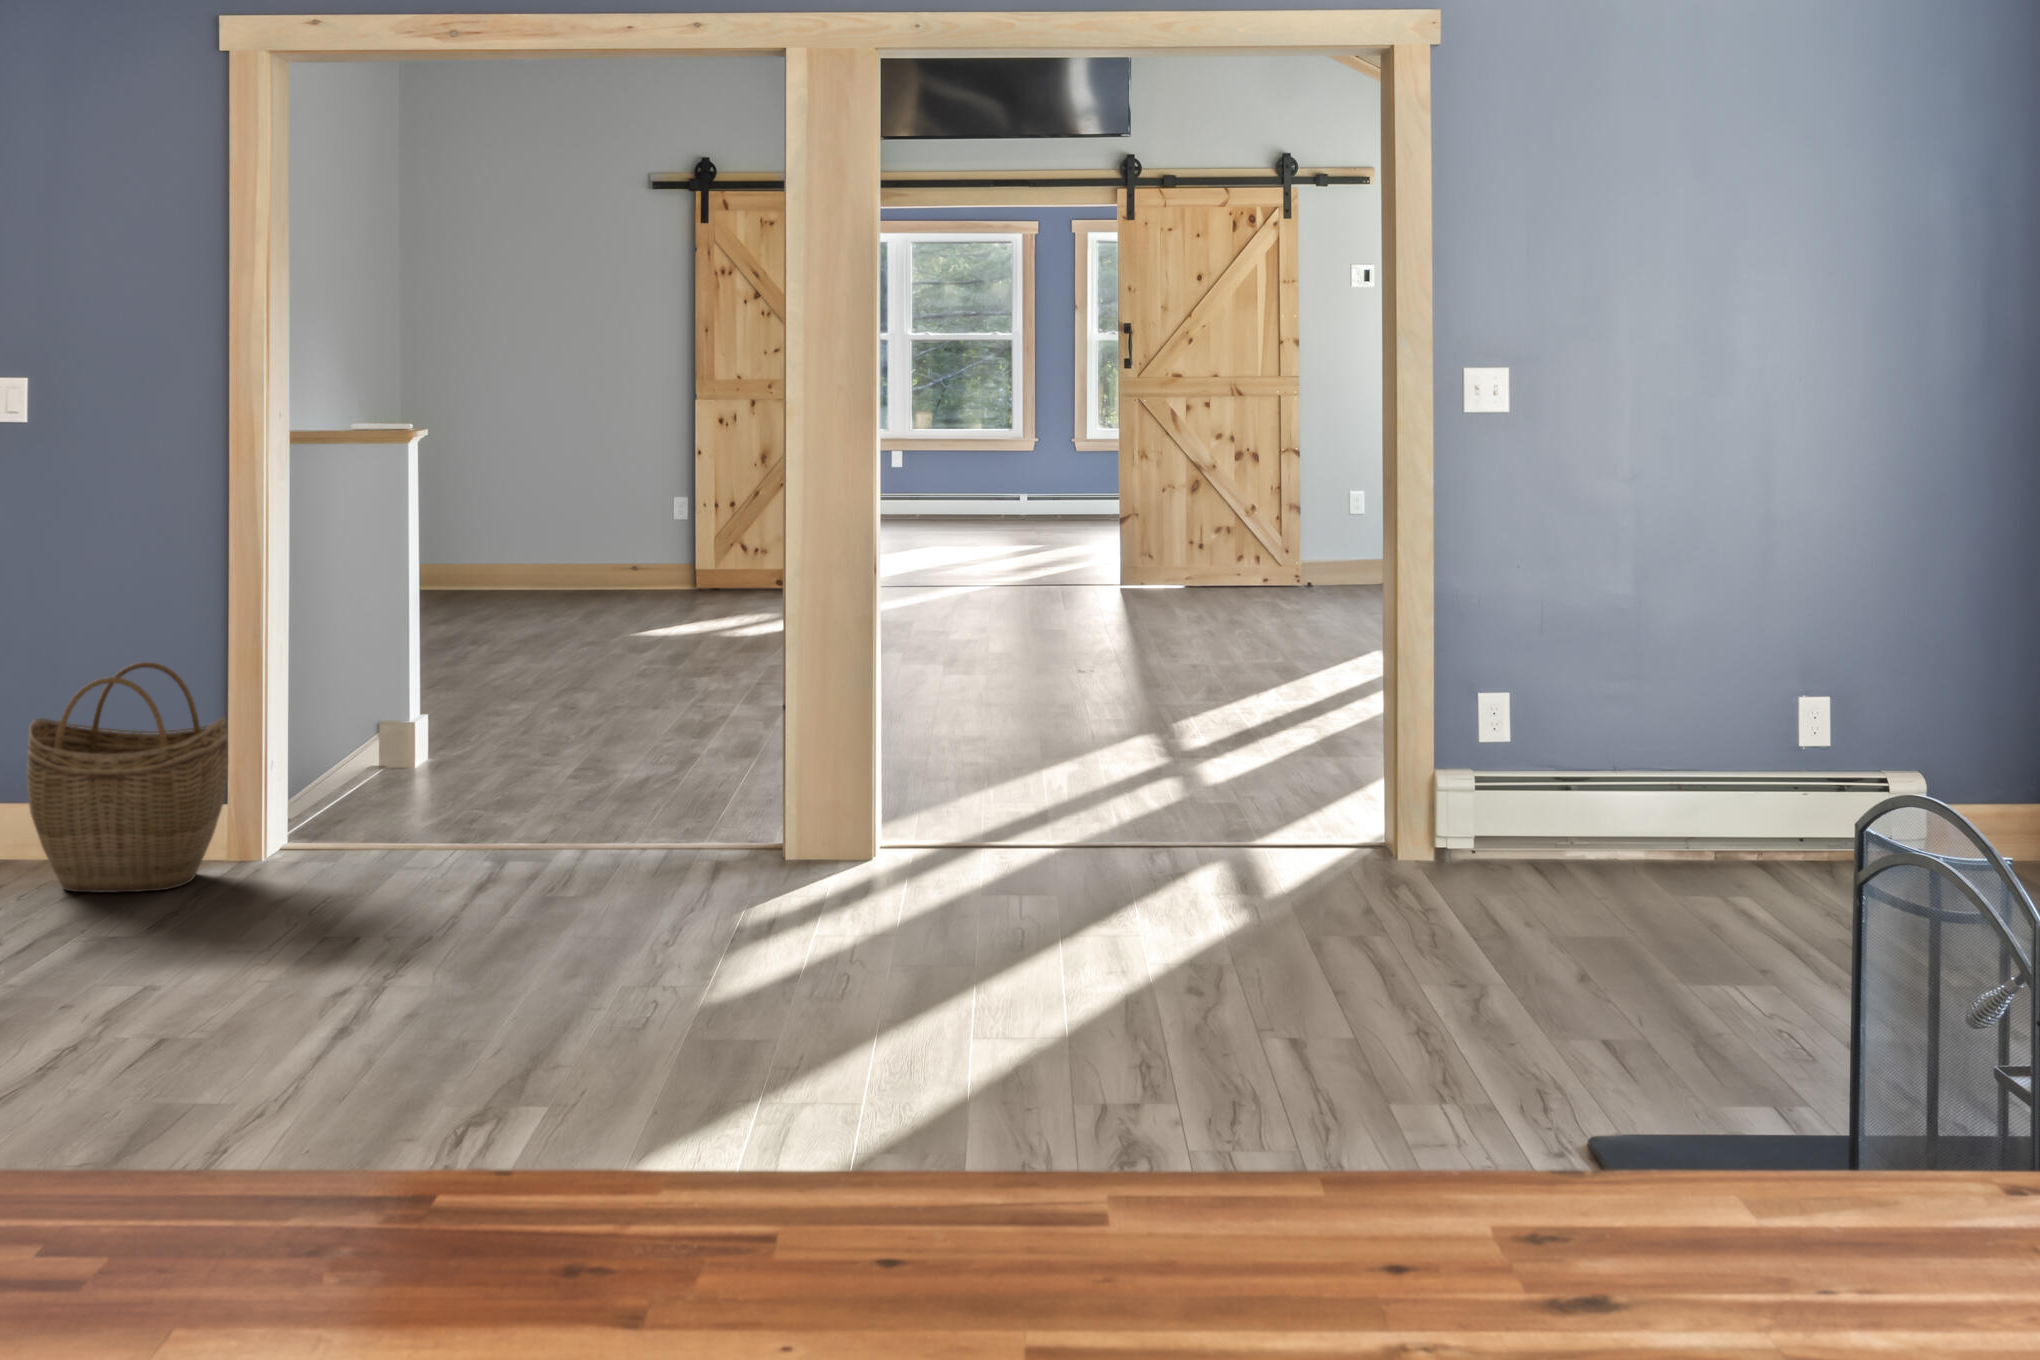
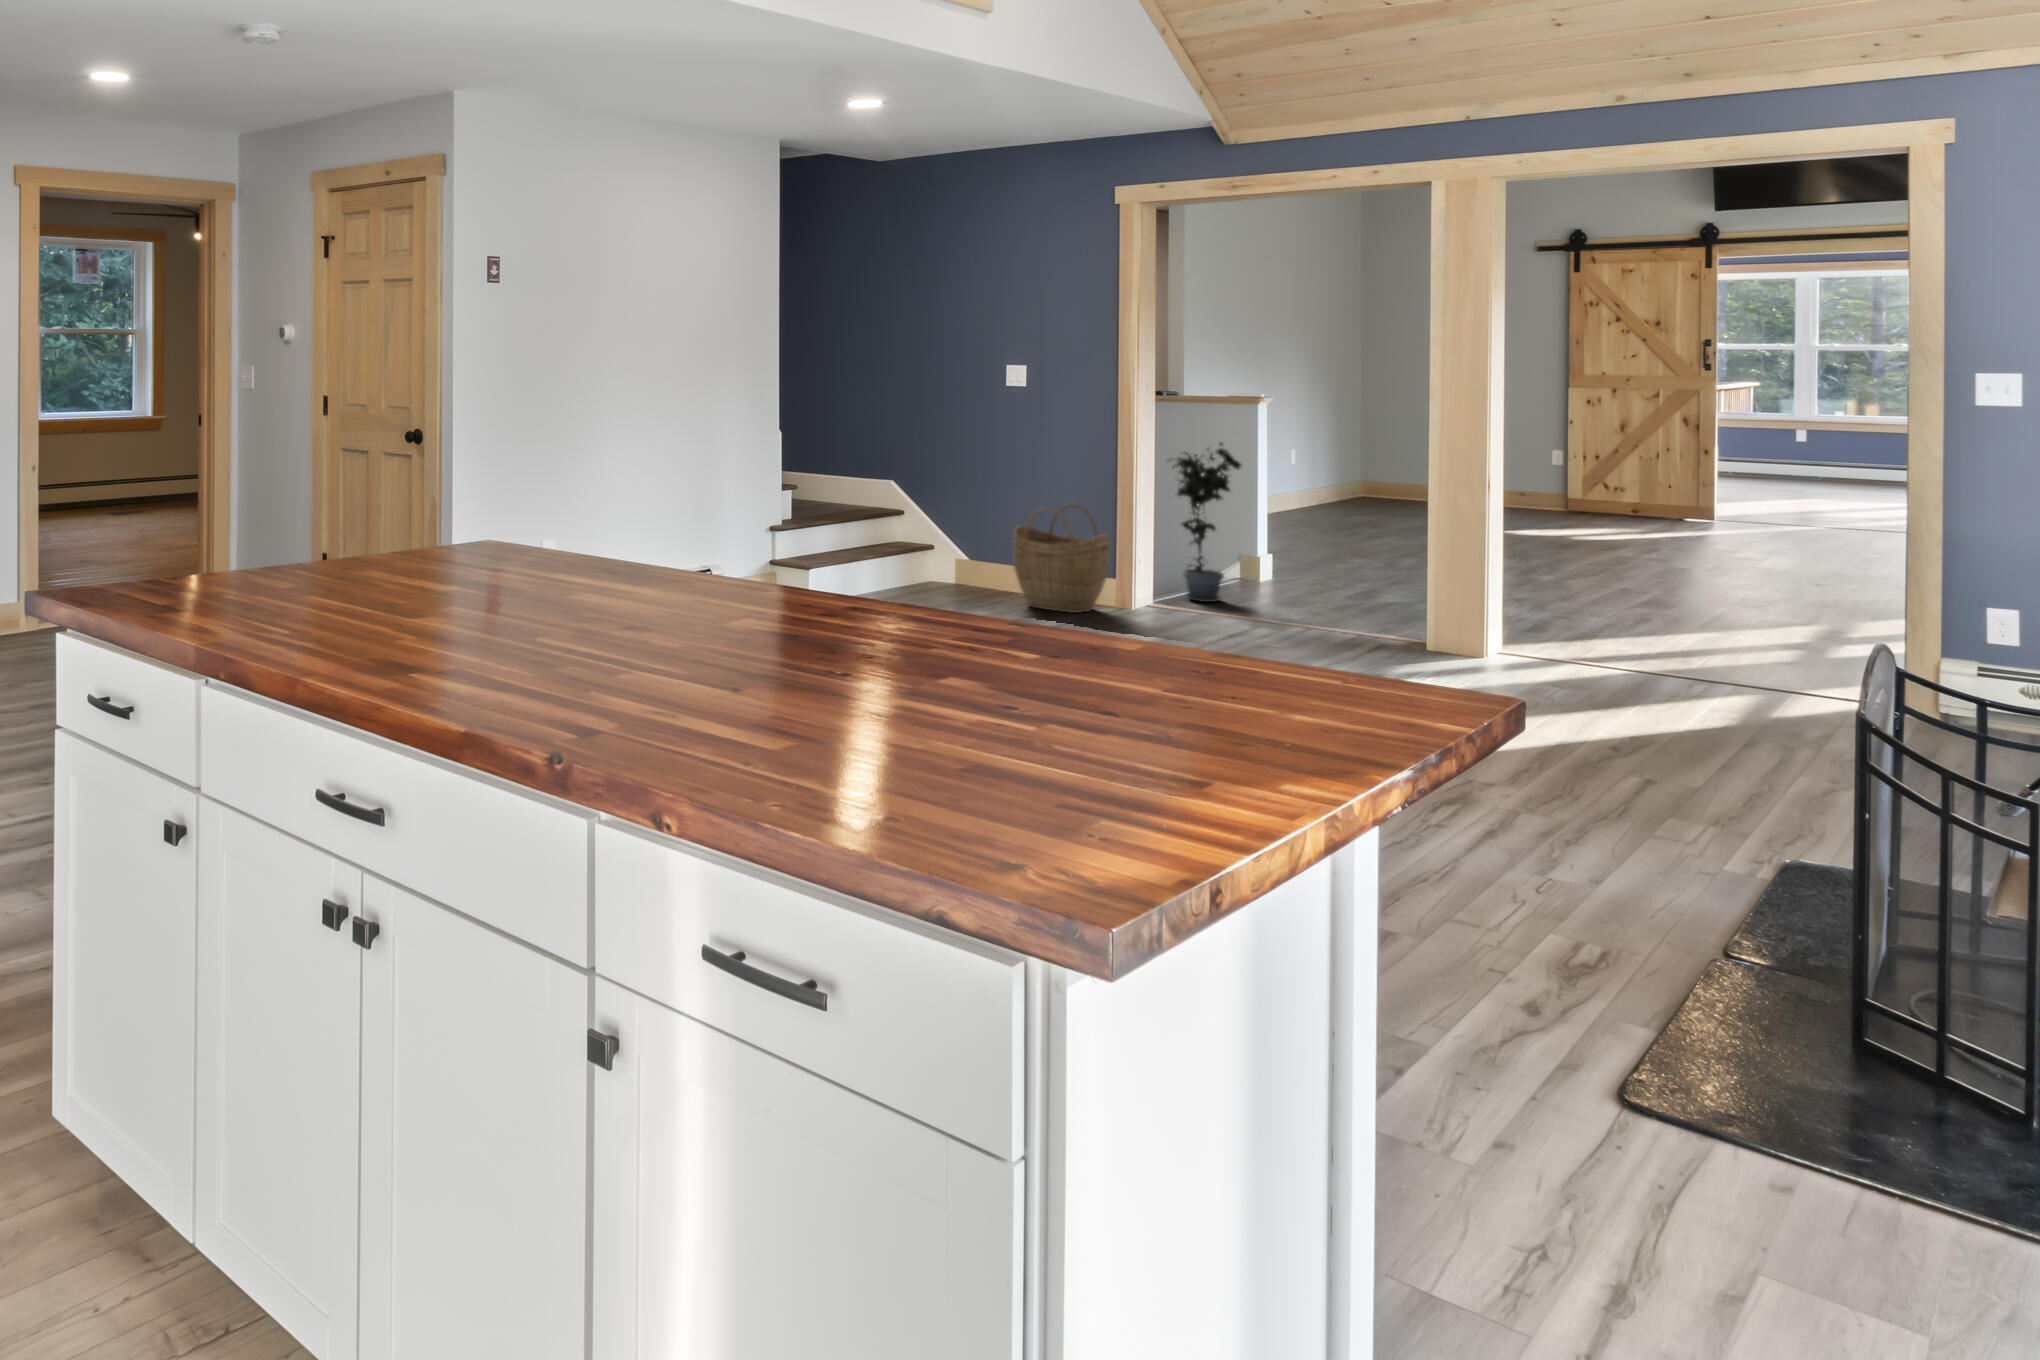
potted plant: none [305,516,437,823] -> present [1169,443,1241,602]

